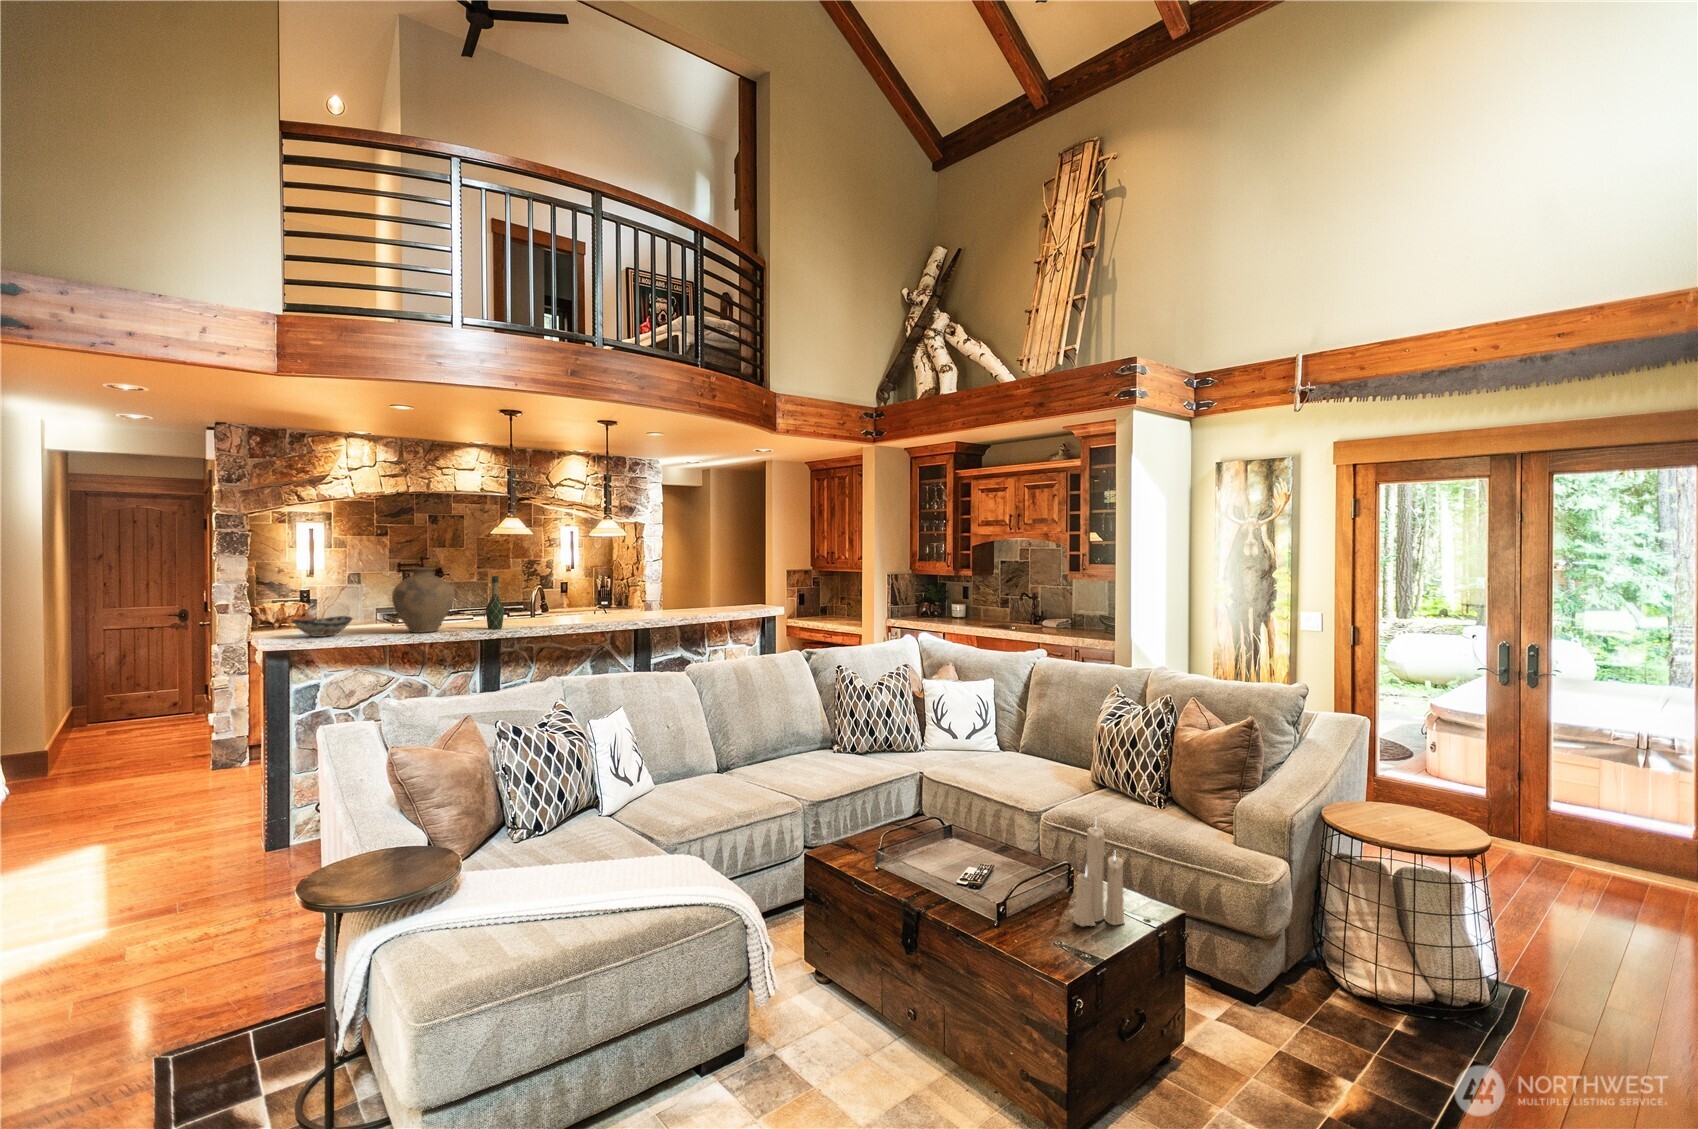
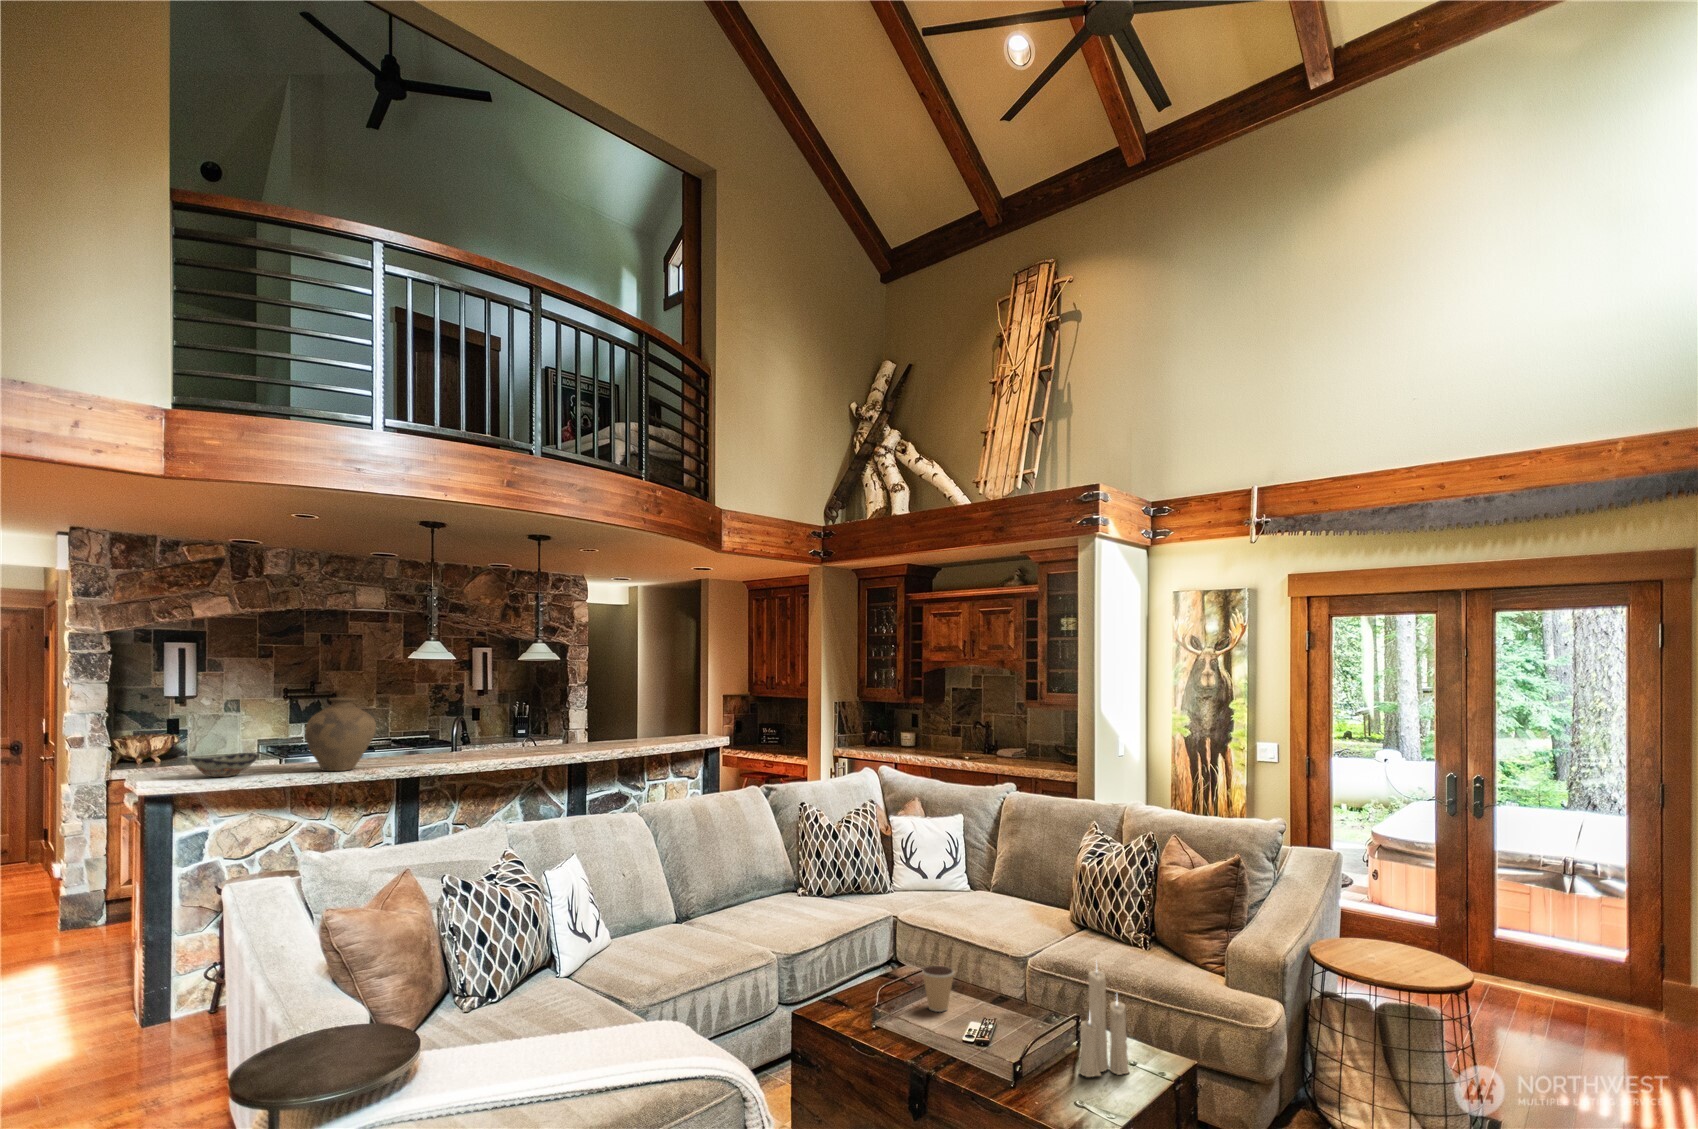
wine bottle: present [486,576,504,629] -> none [409,707,430,766]
coffee cup: none [931,816,962,858] -> present [922,966,954,1012]

